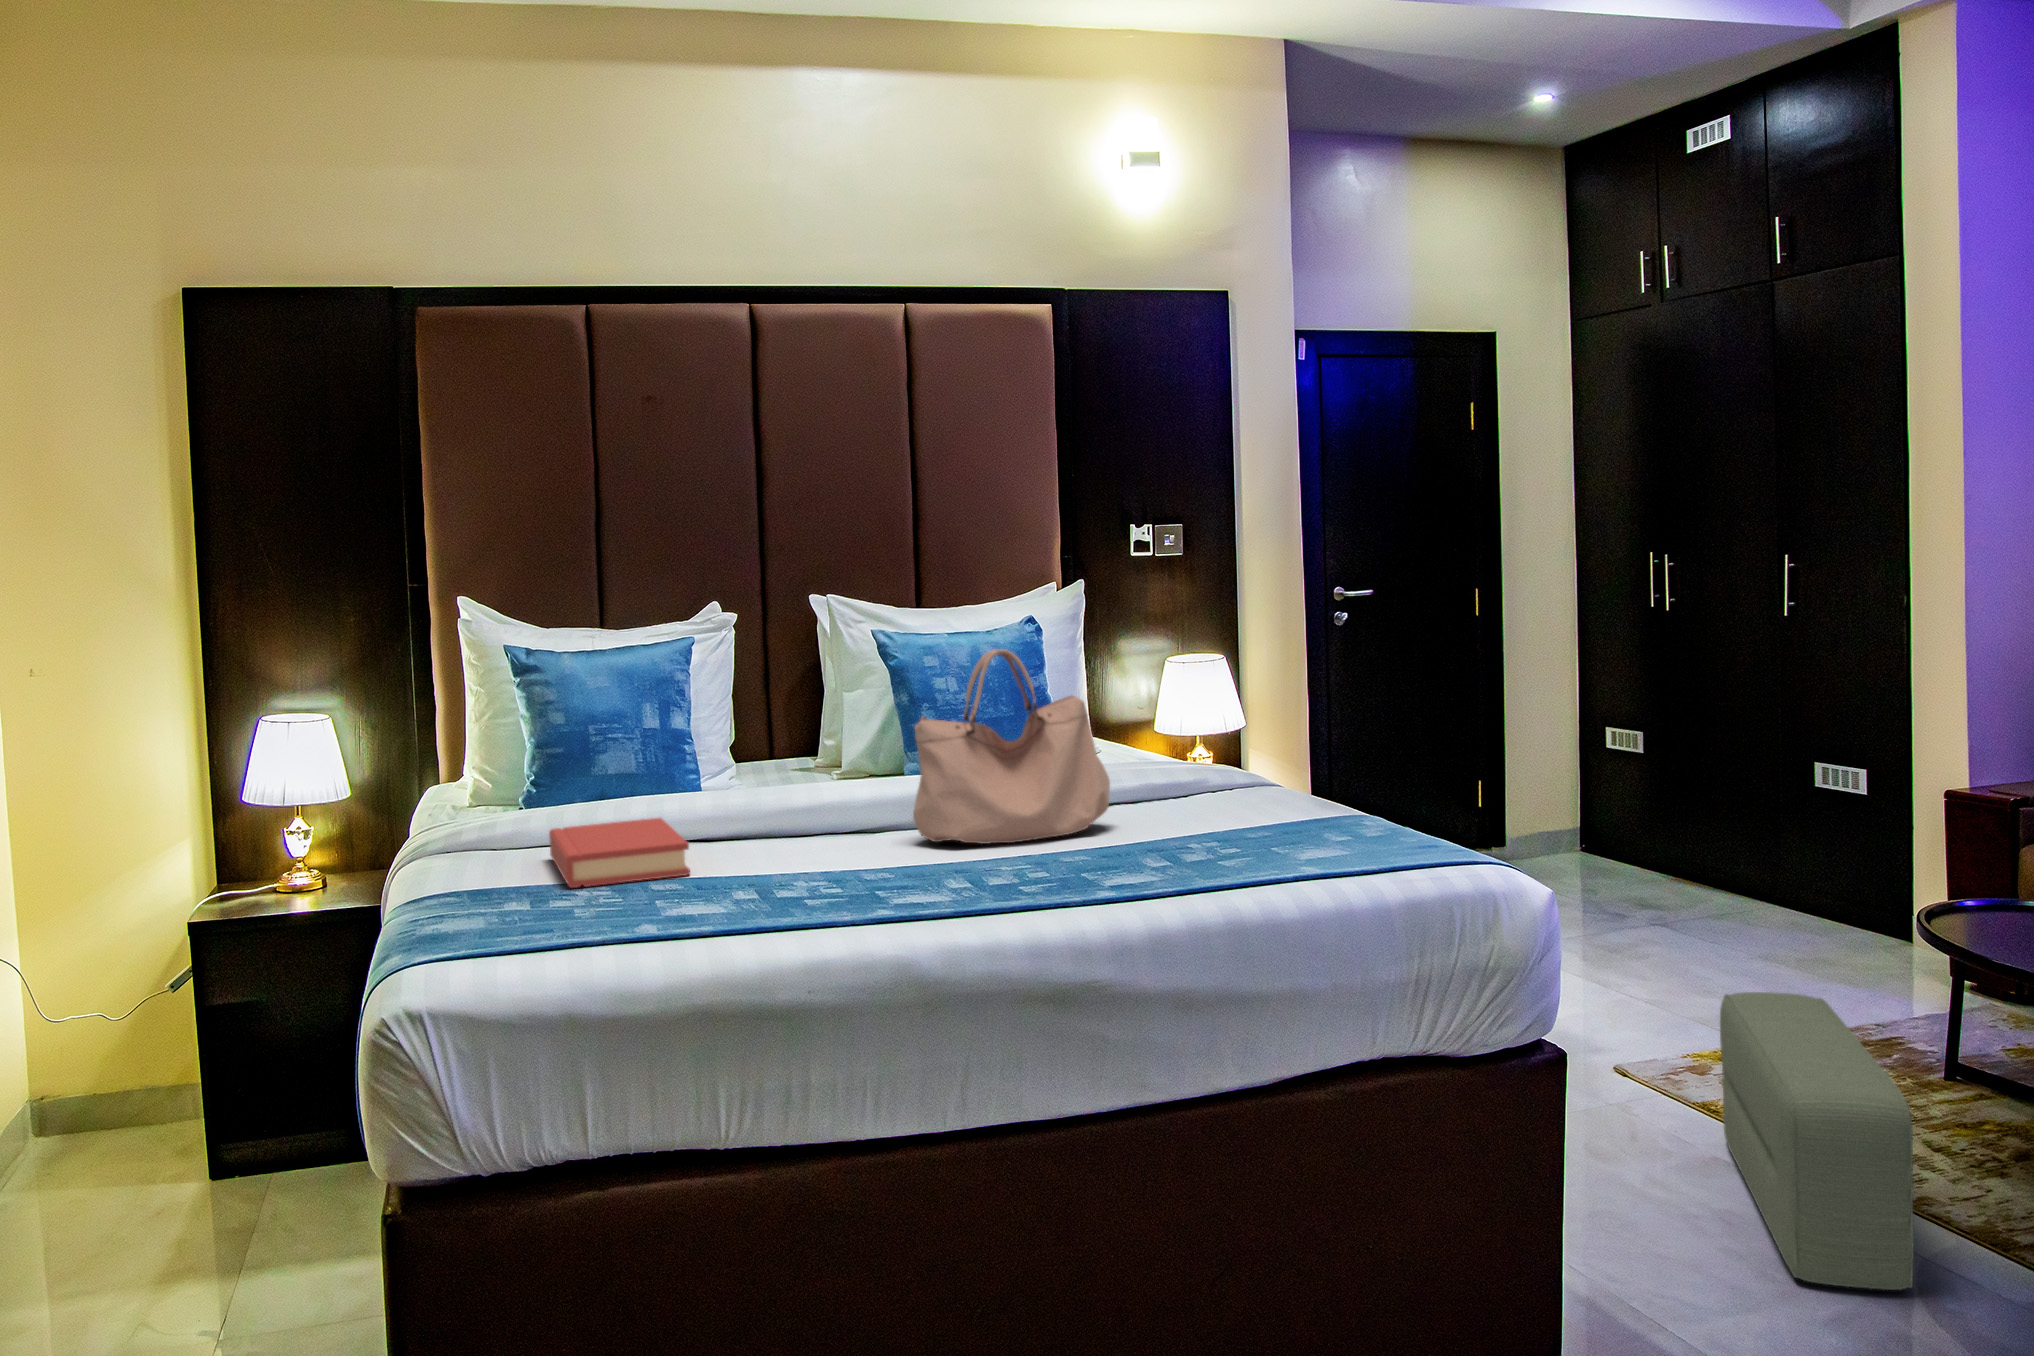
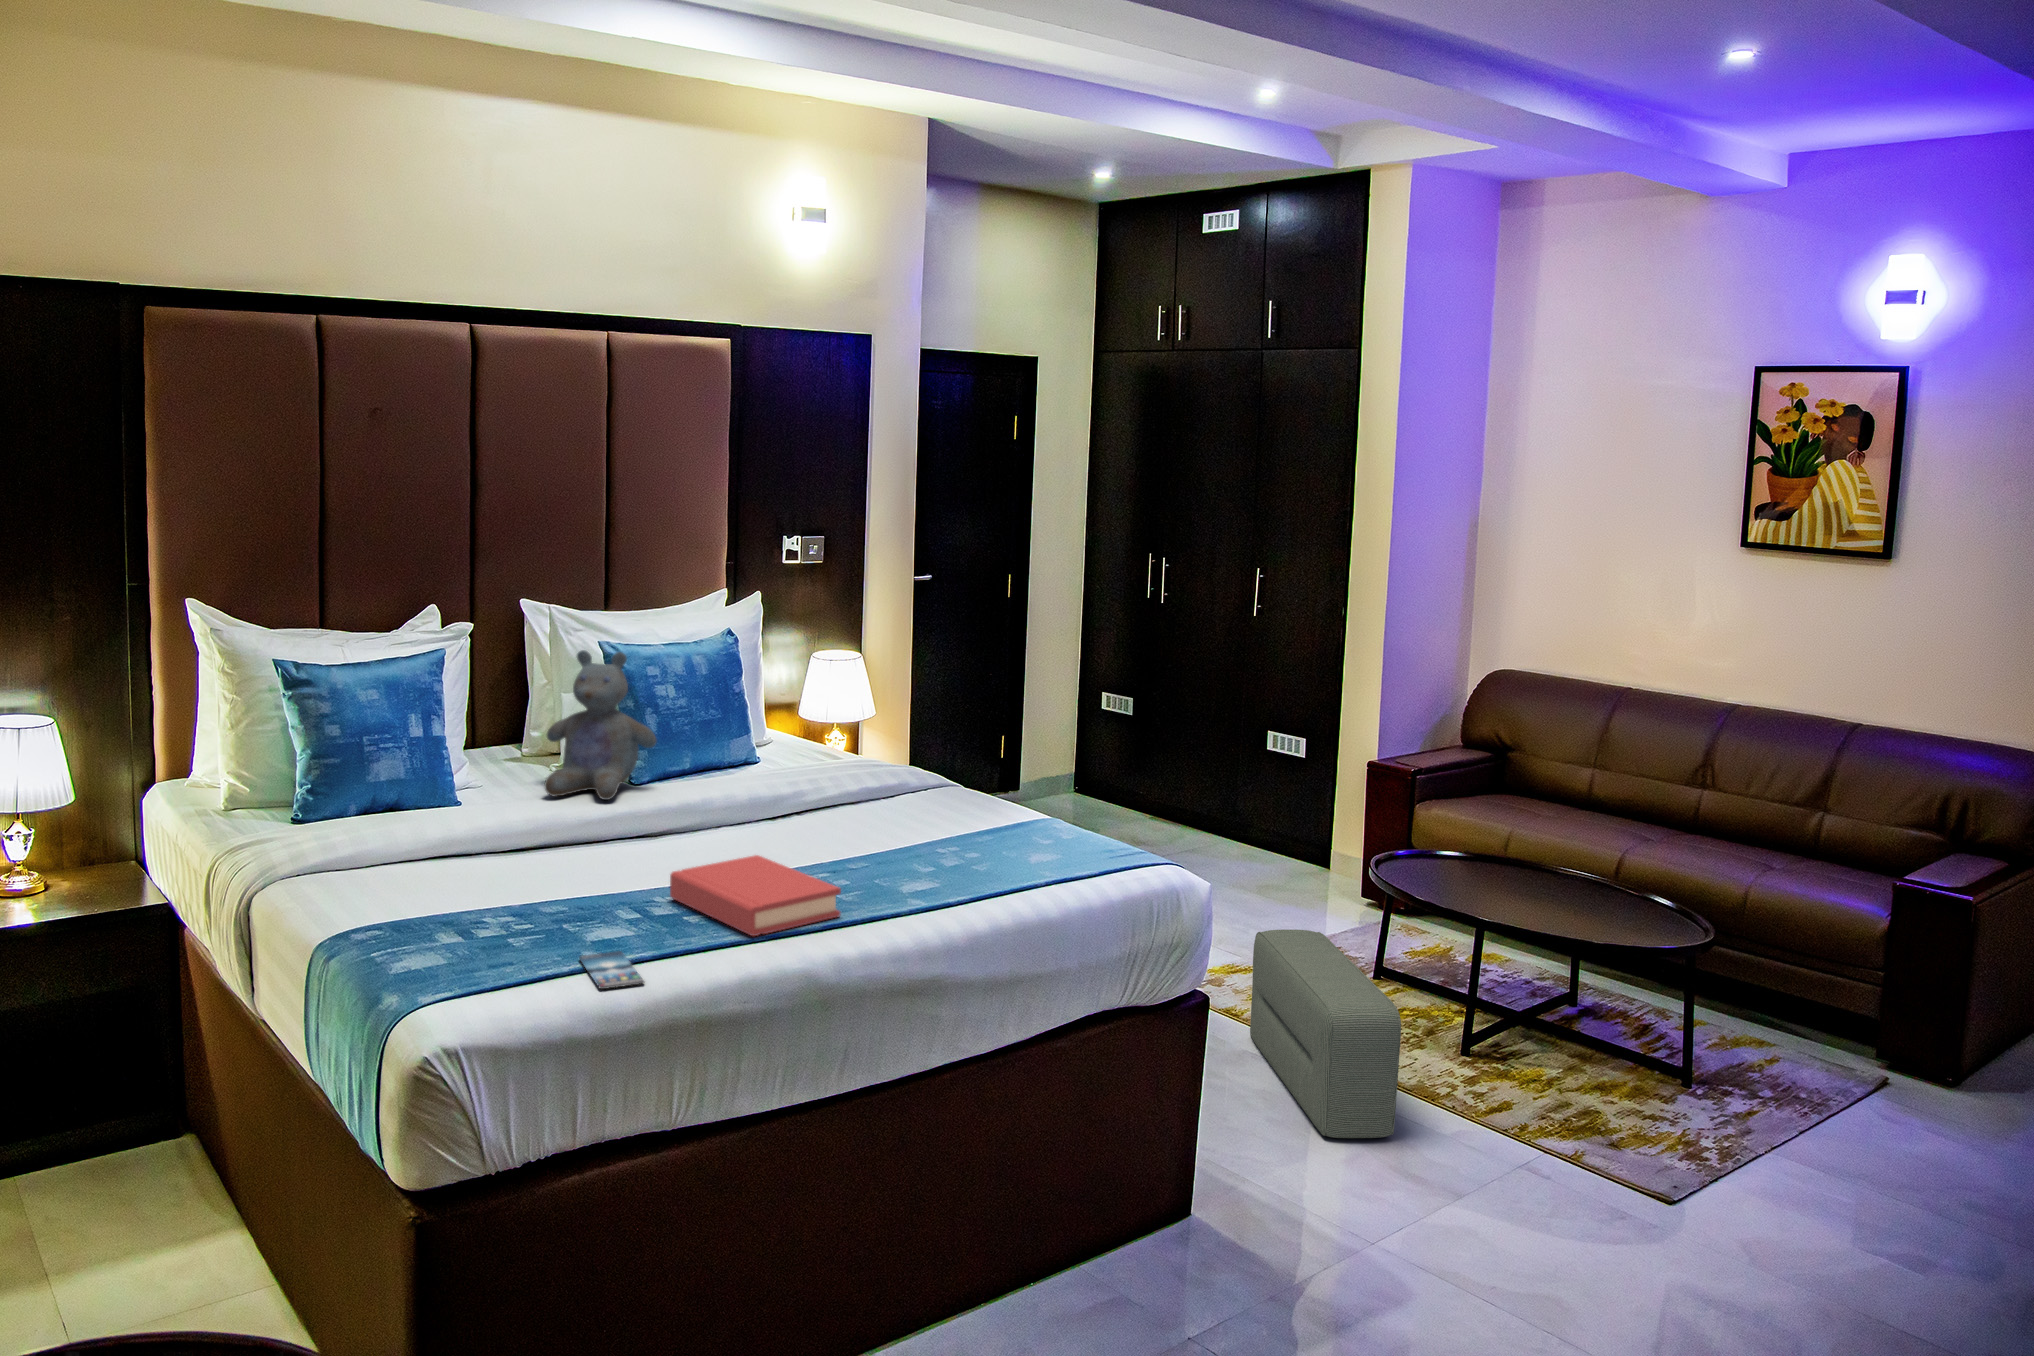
stuffed bear: none [786,634,913,799] -> present [545,650,656,800]
handbag: present [913,649,1110,844] -> none [713,687,863,850]
hardback book: present [549,818,690,888] -> present [670,855,841,936]
smartphone: none [635,929,701,964] -> present [579,951,644,989]

